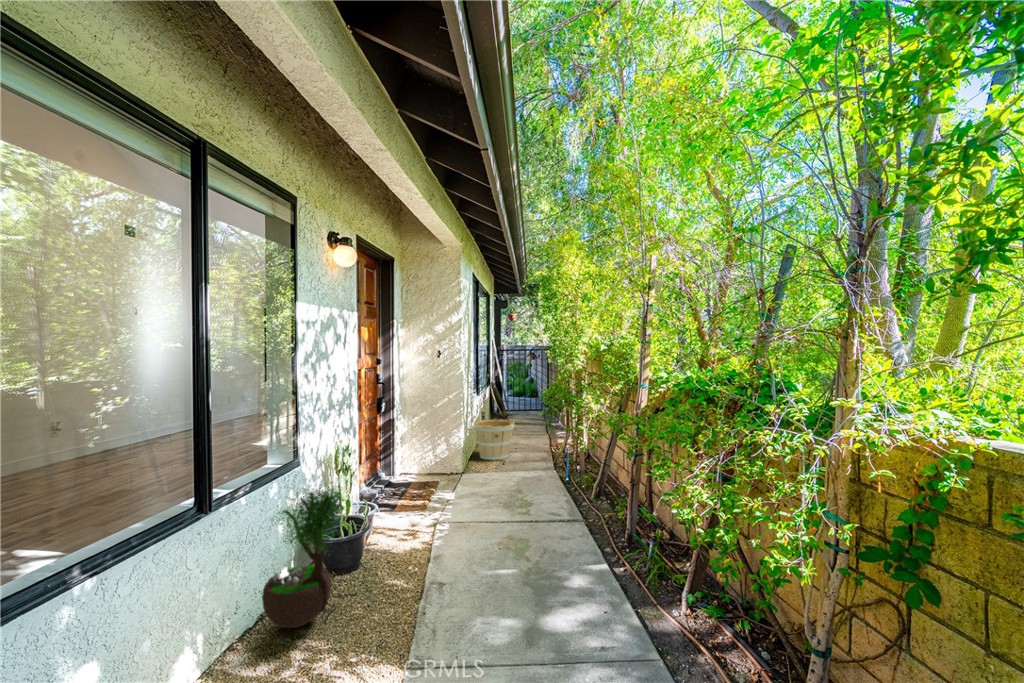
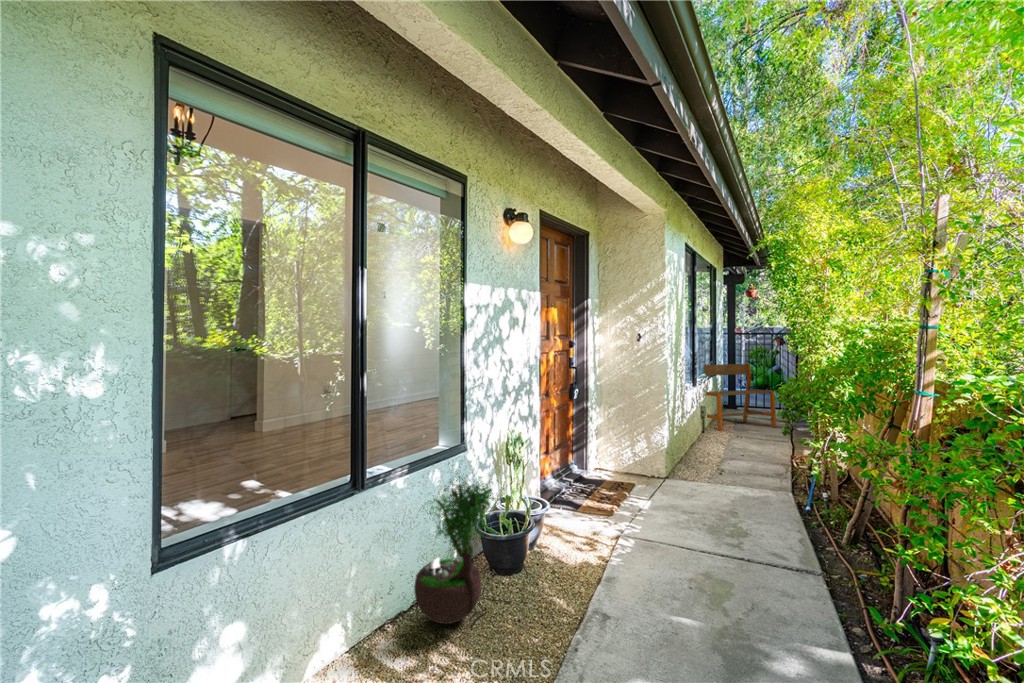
bench: none [477,373,536,430] -> present [704,363,776,431]
wooden bucket: present [474,420,515,461] -> none [684,419,738,470]

